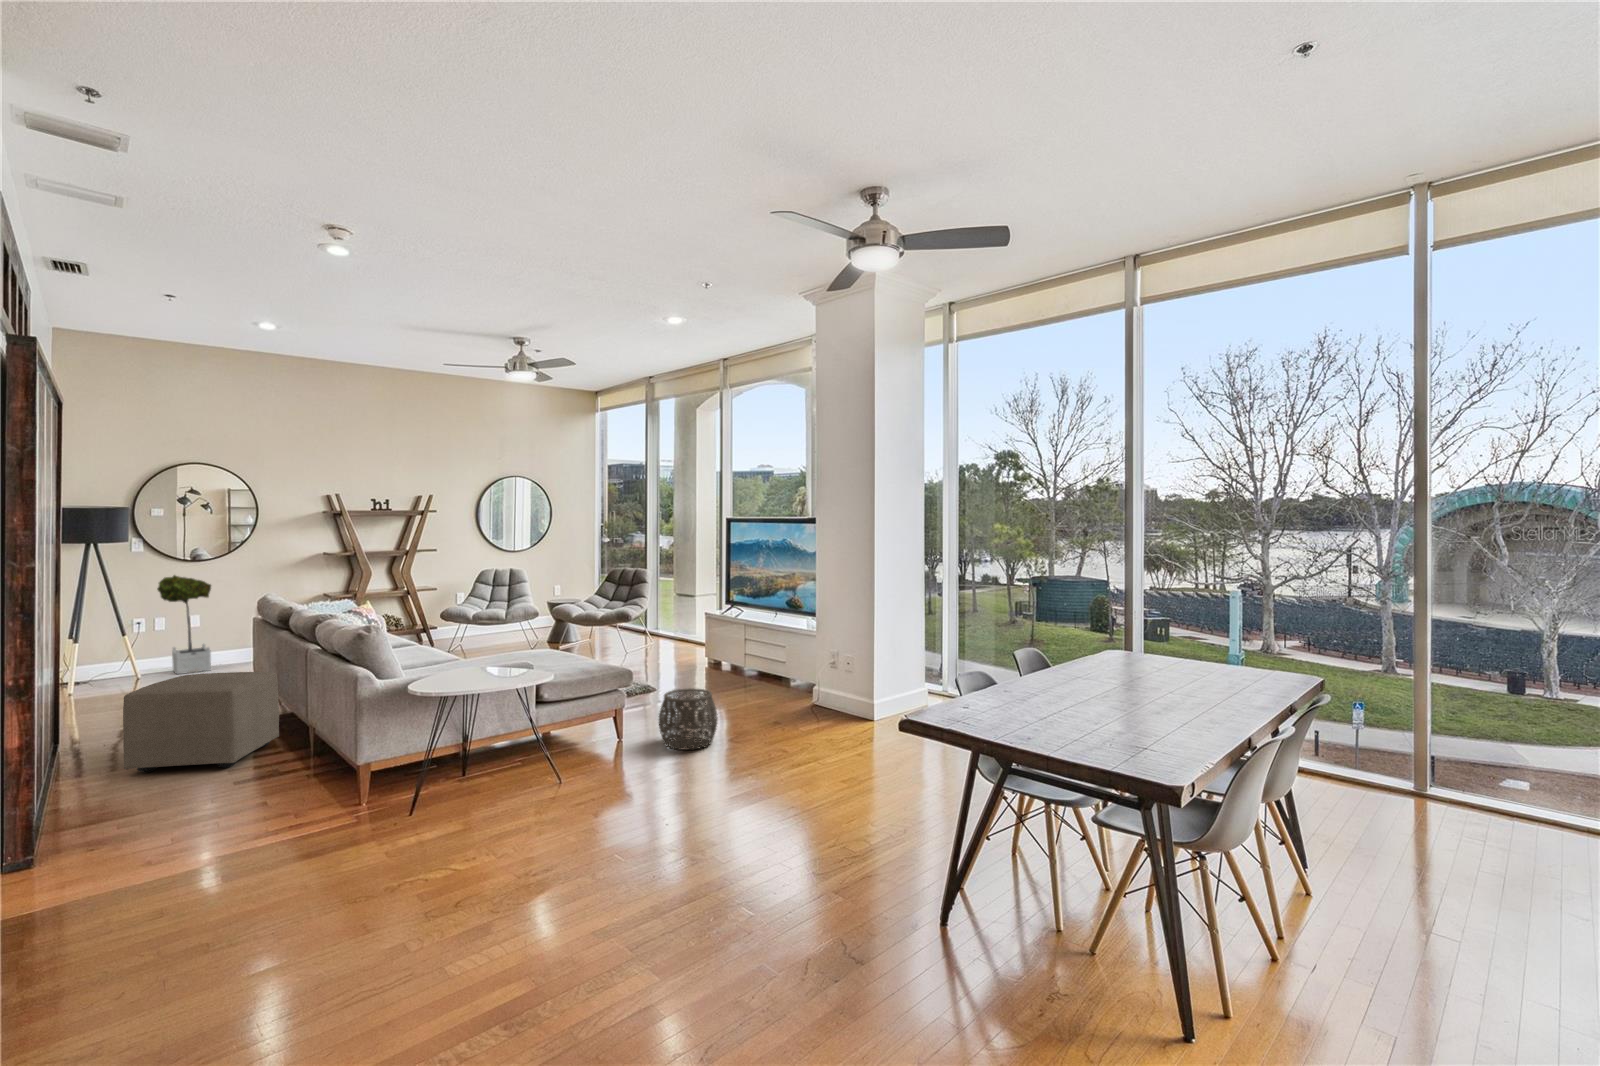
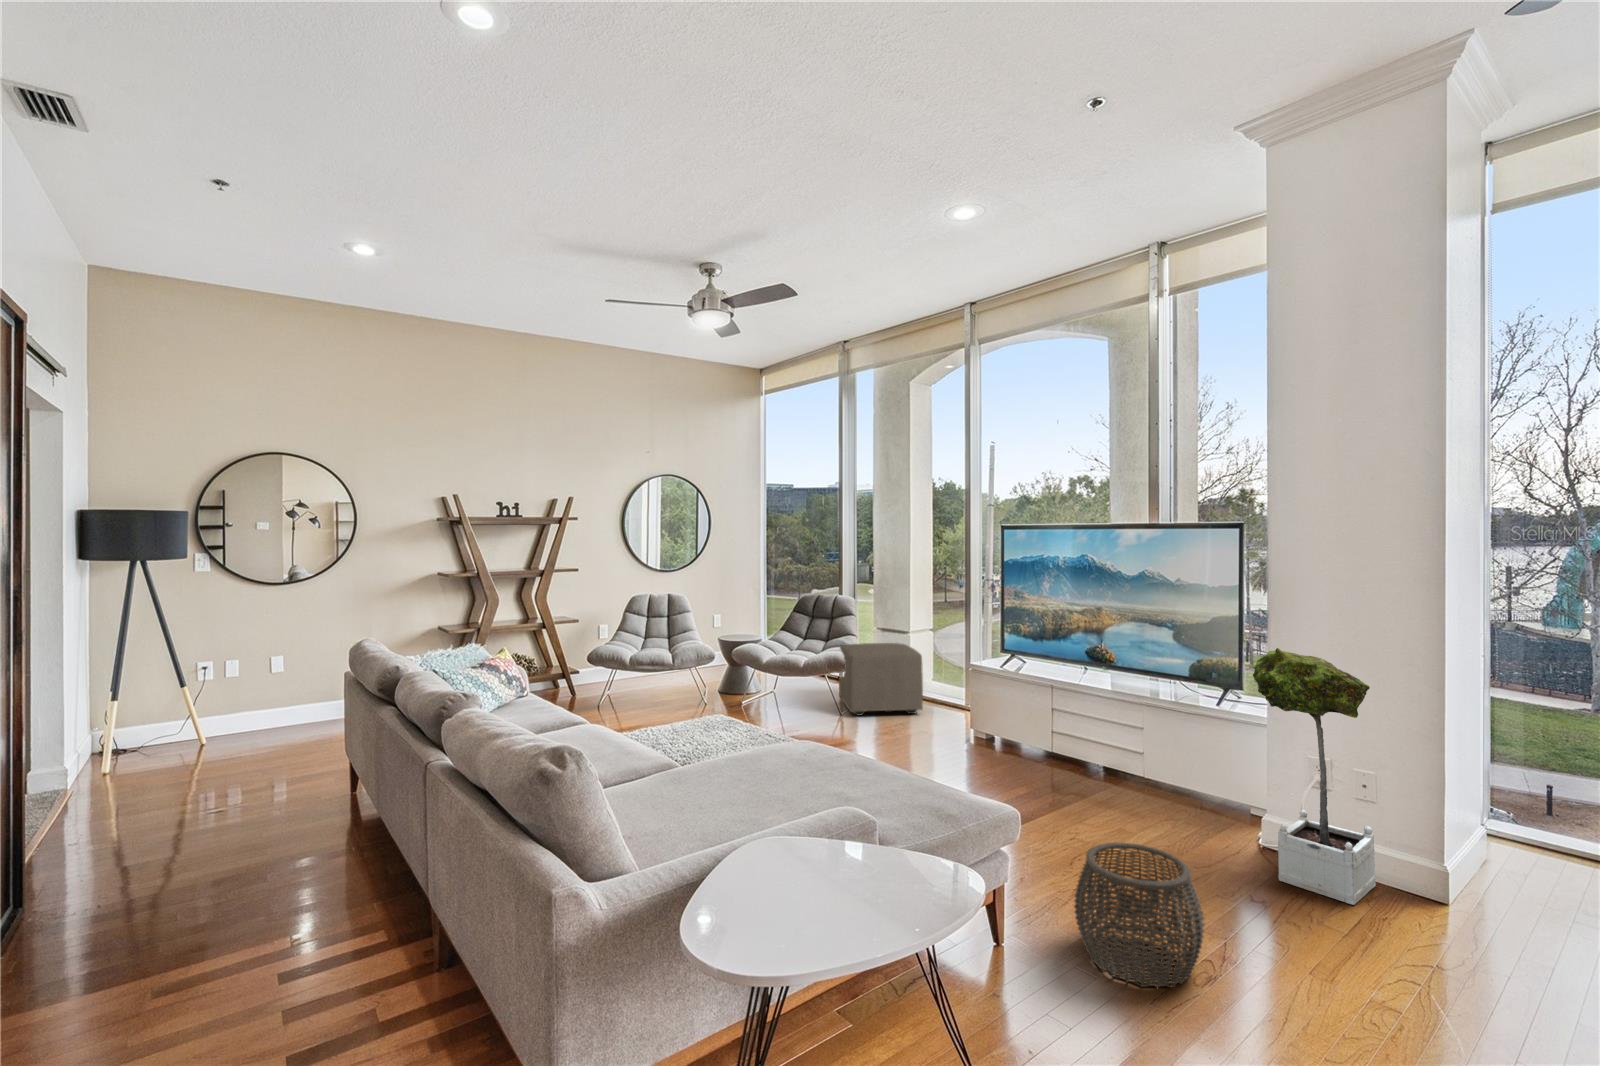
potted tree: present [157,575,211,674] -> present [1253,648,1376,905]
ottoman: present [123,672,279,773] -> present [839,643,923,716]

